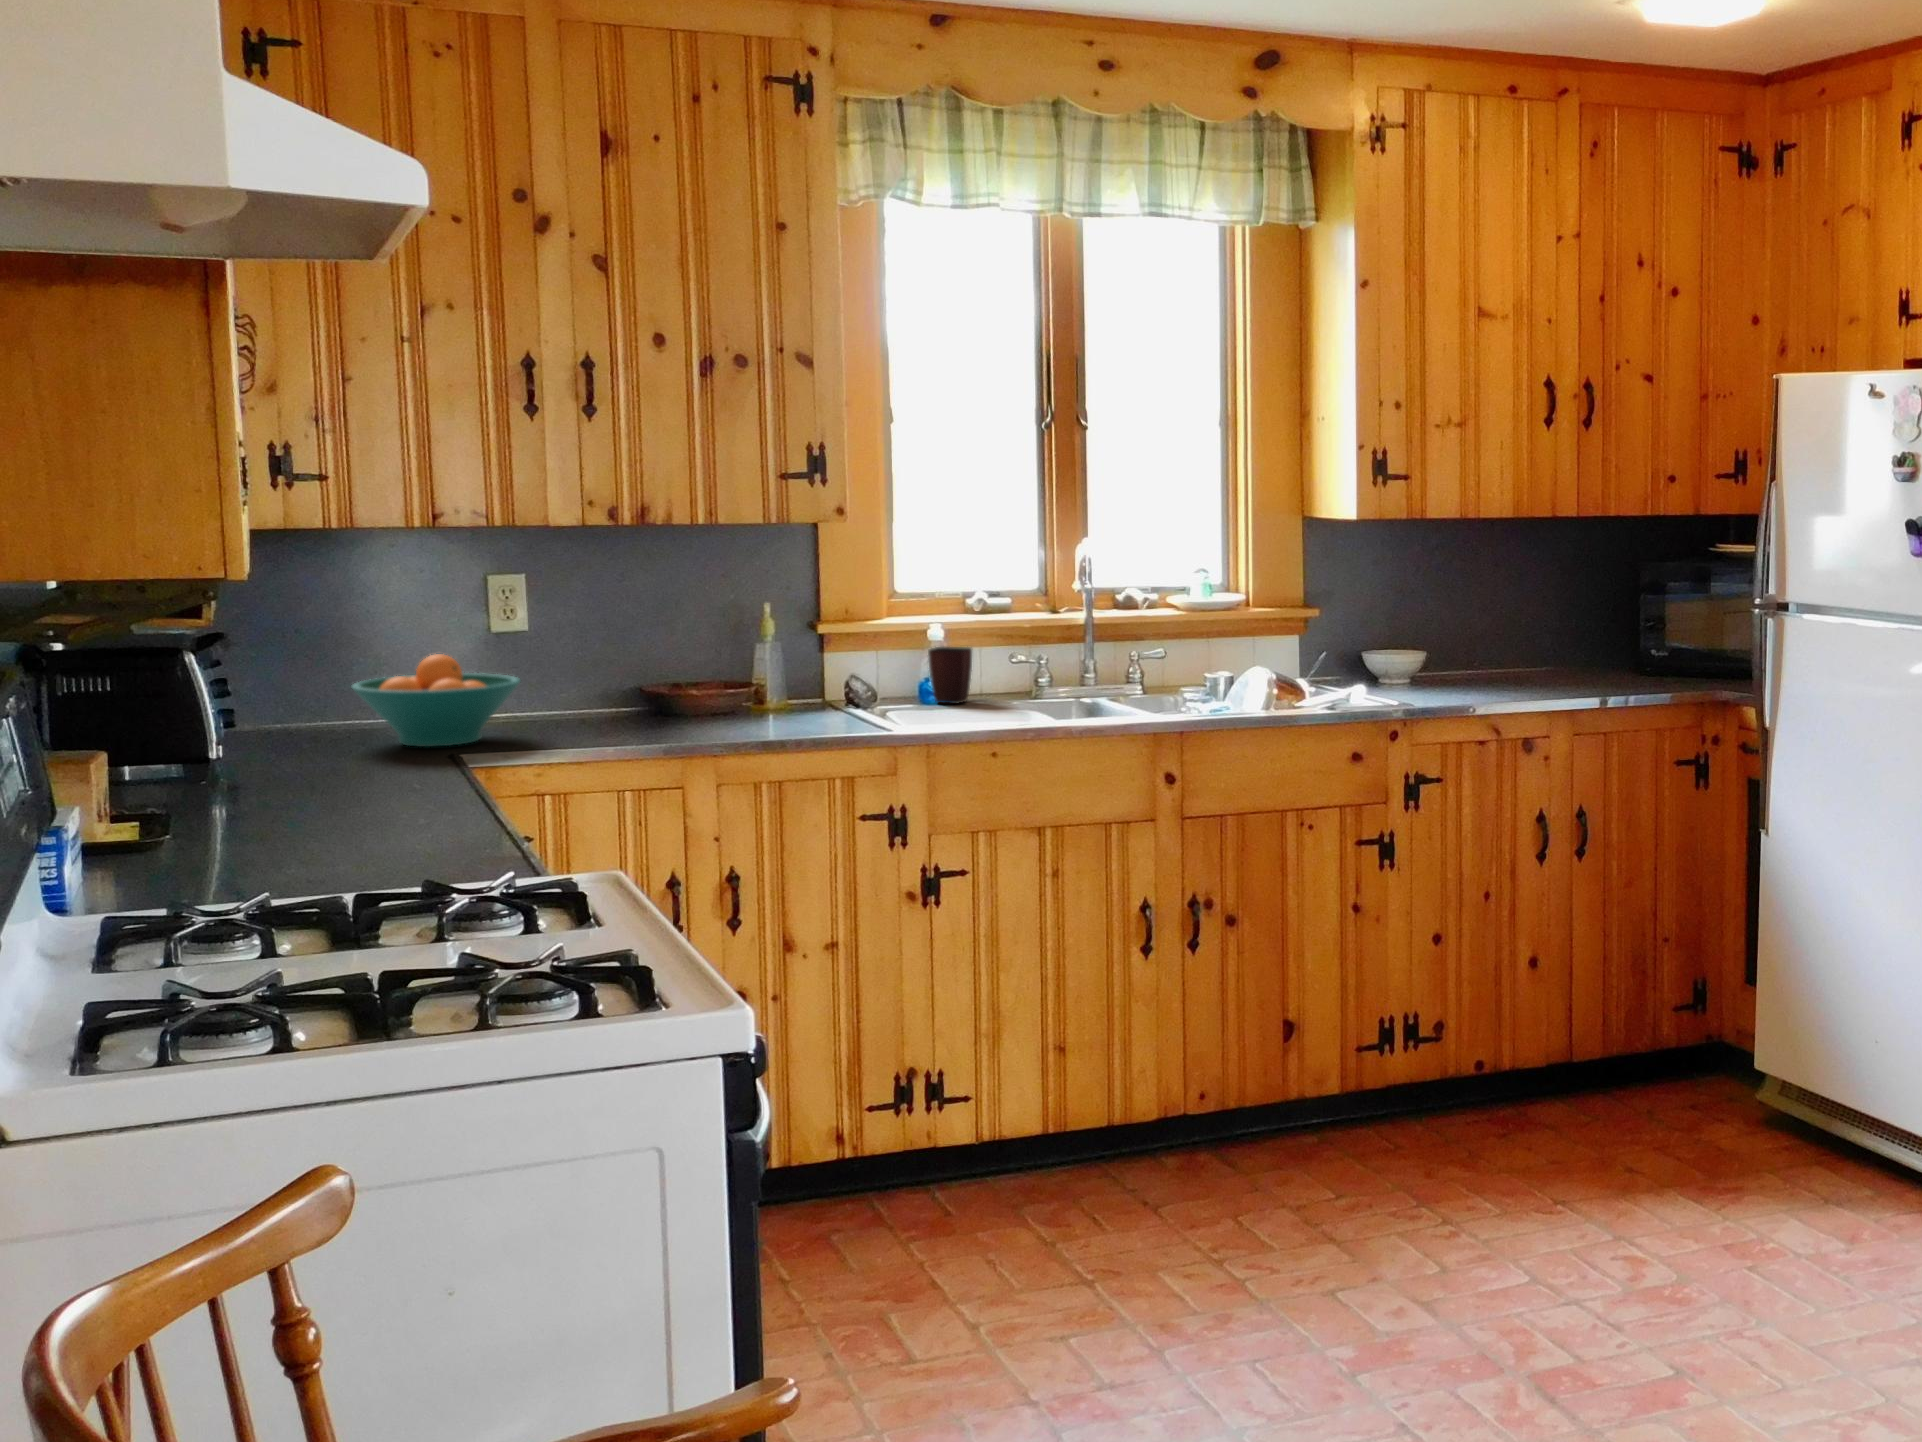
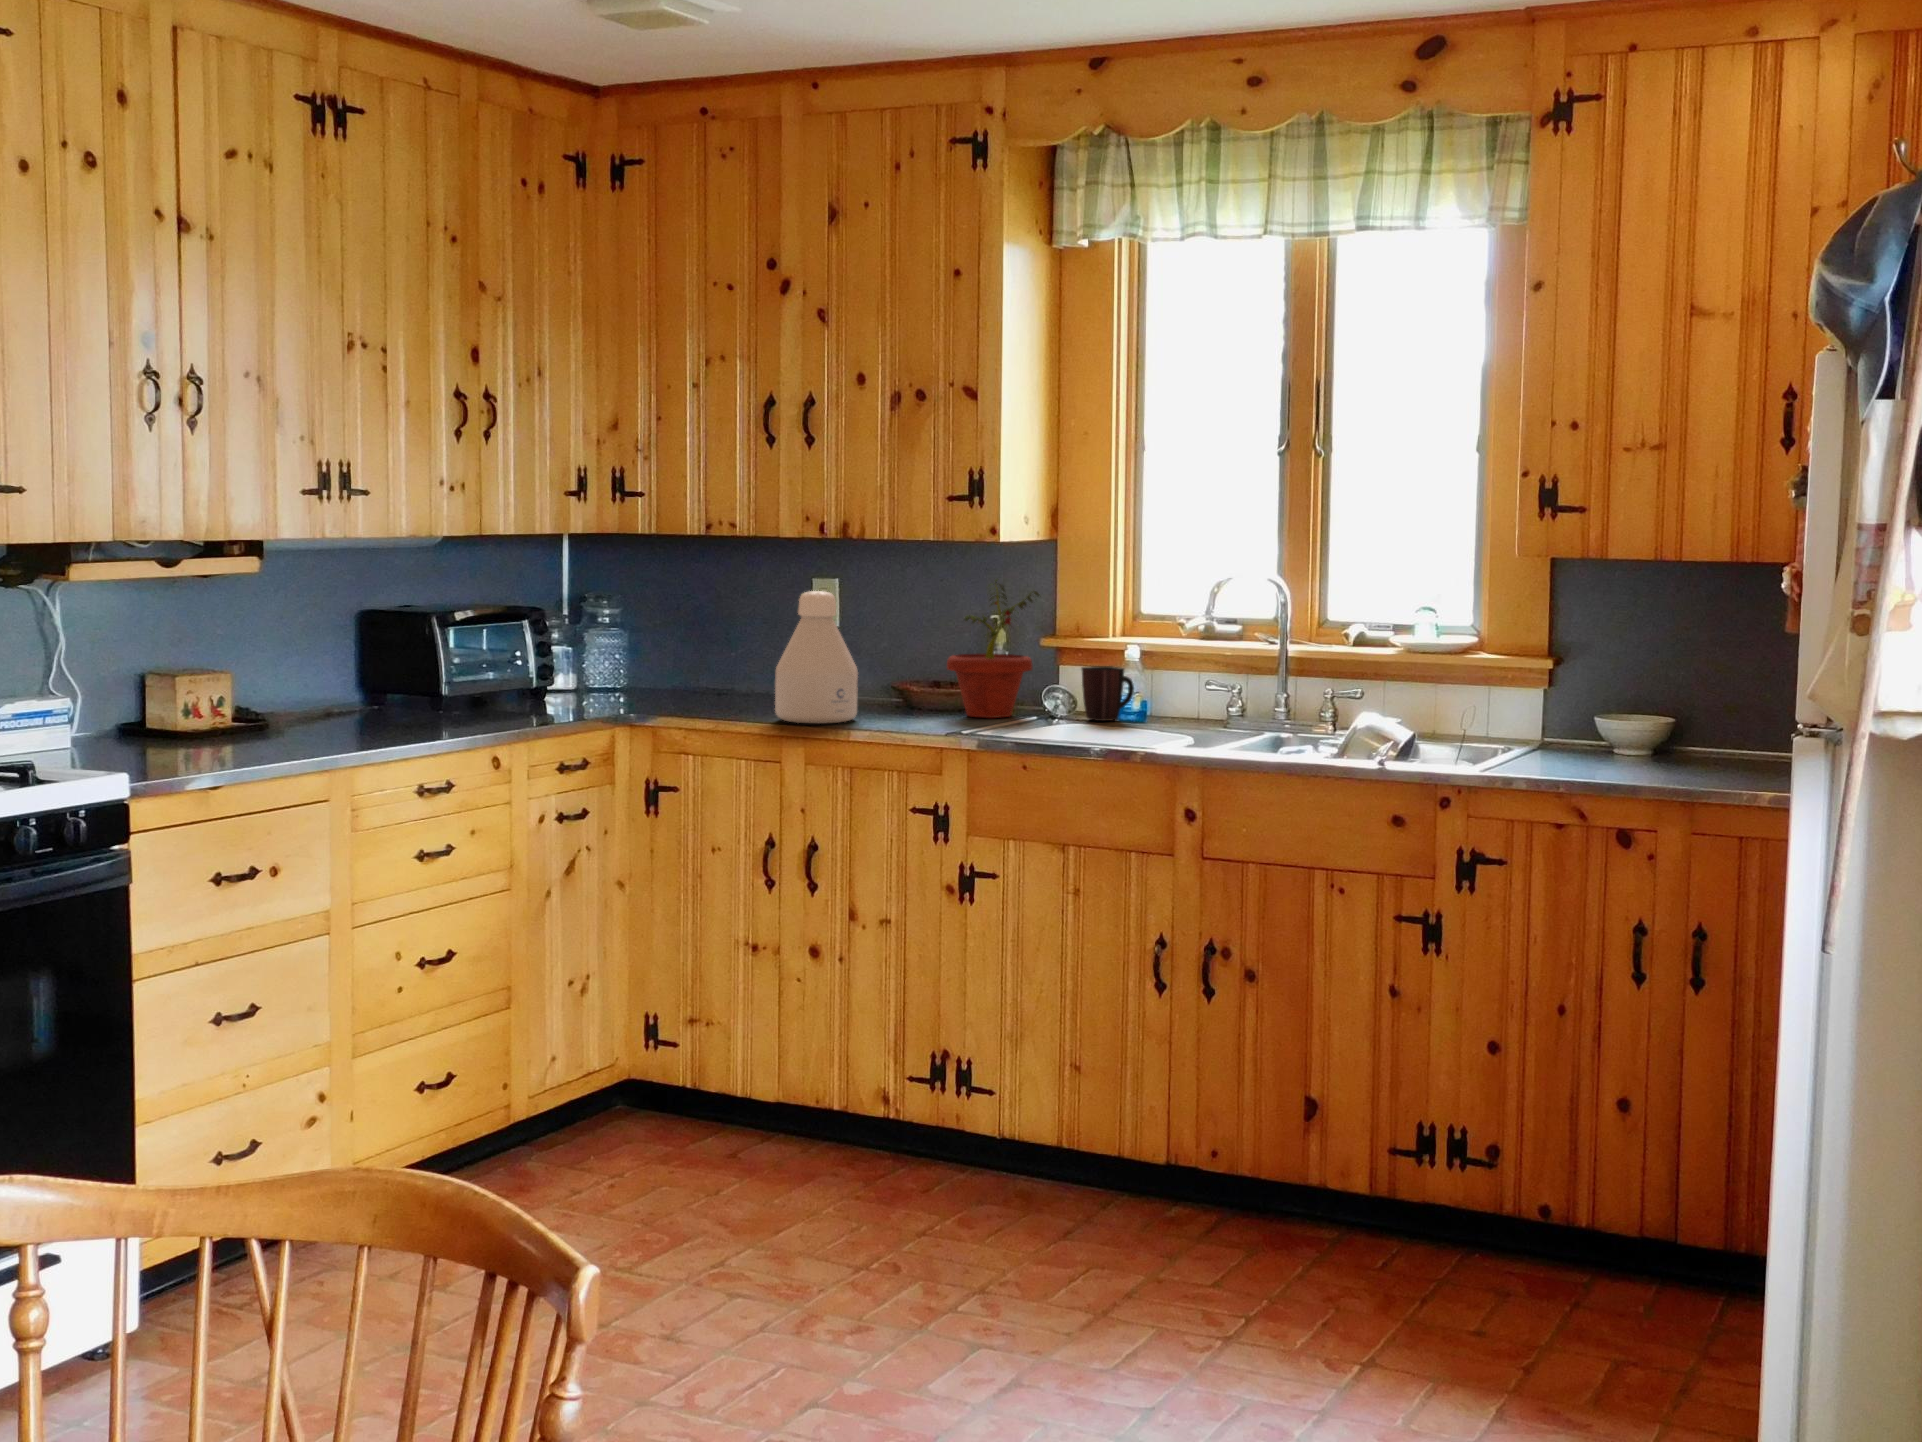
potted plant: none [779,562,879,714] -> present [947,579,1039,718]
bottle: none [634,589,736,743] -> present [775,591,858,723]
fruit bowl: present [352,654,520,747] -> none [620,635,743,707]

